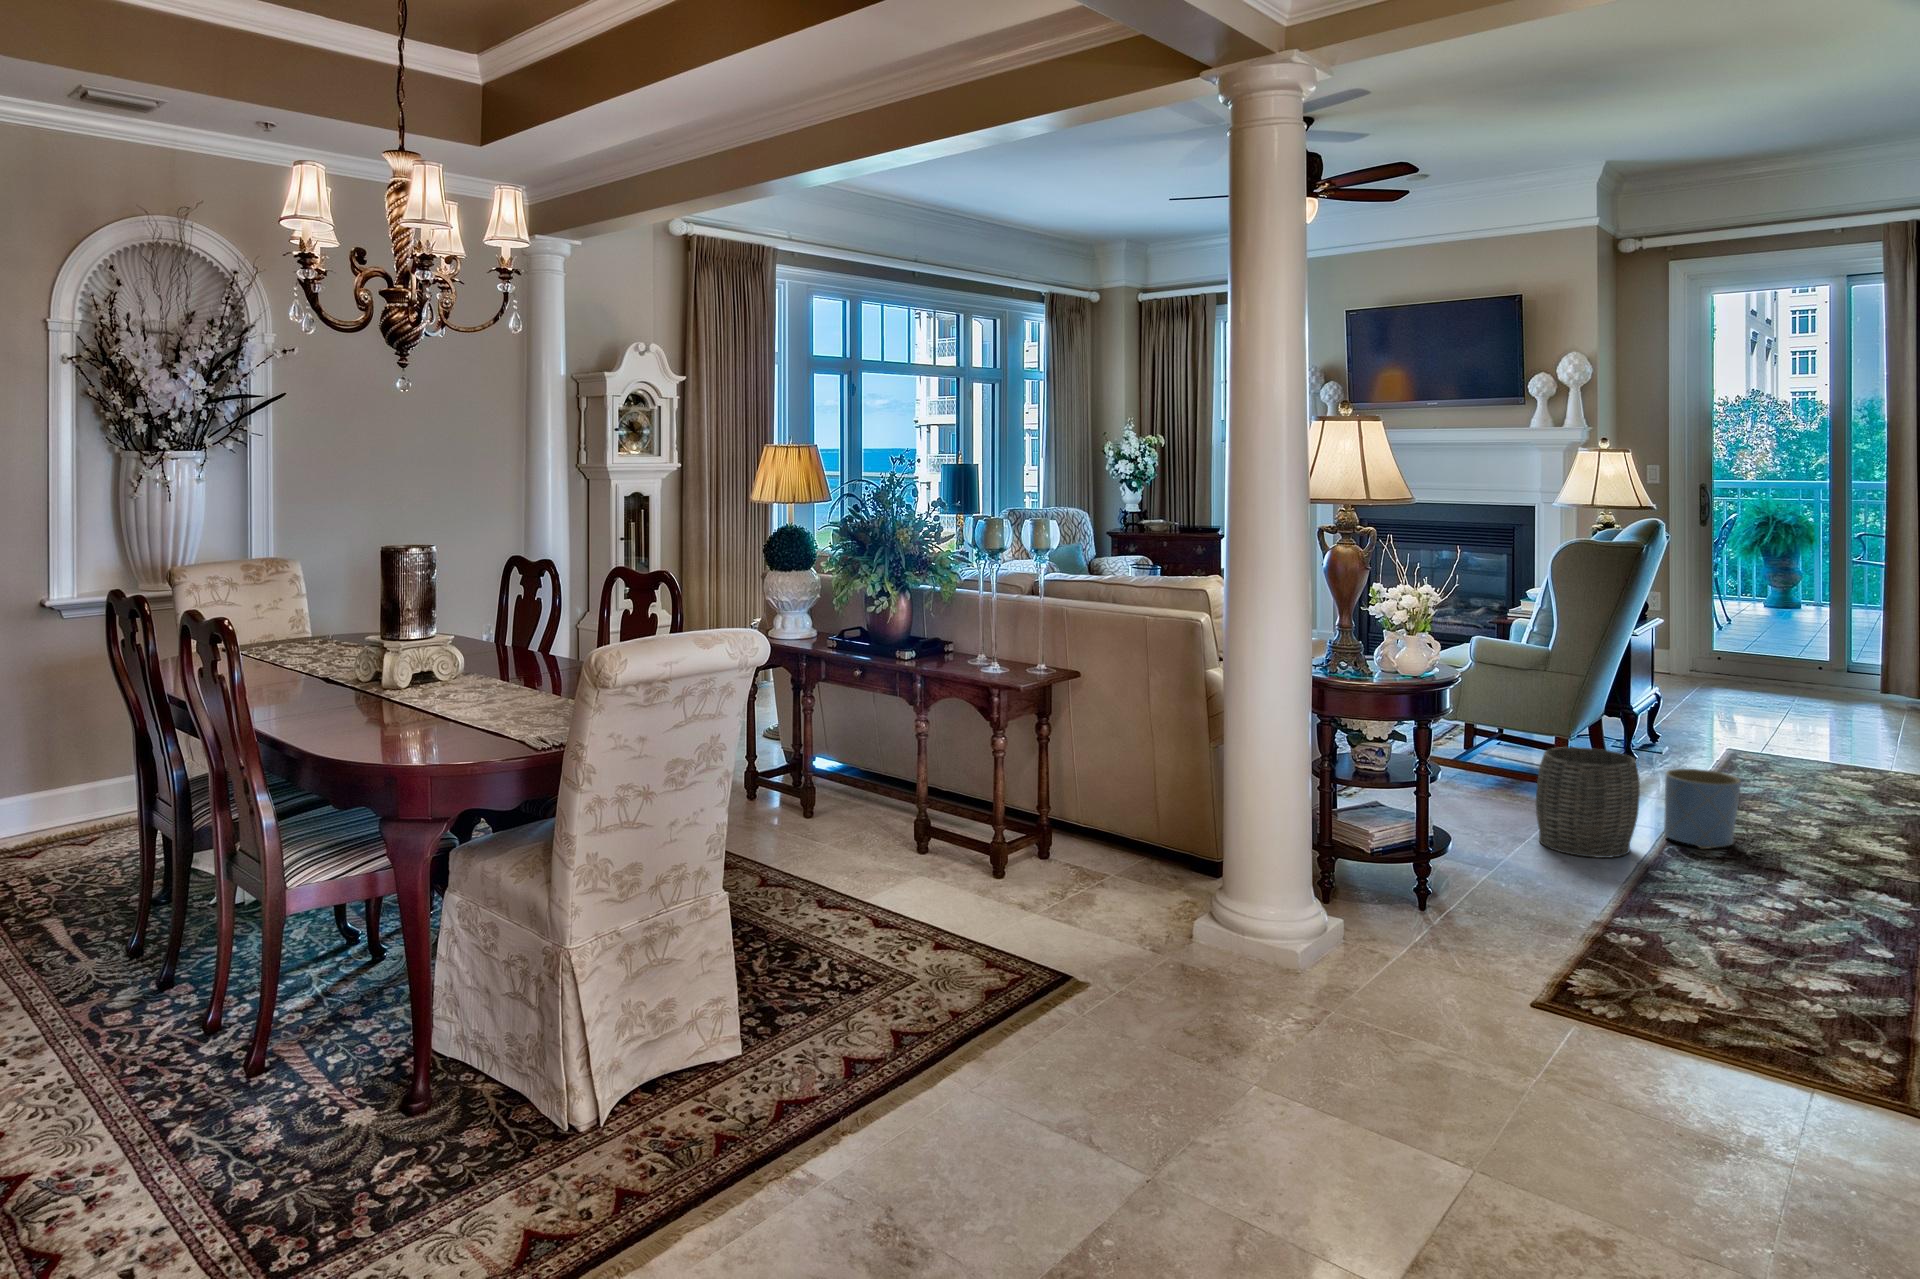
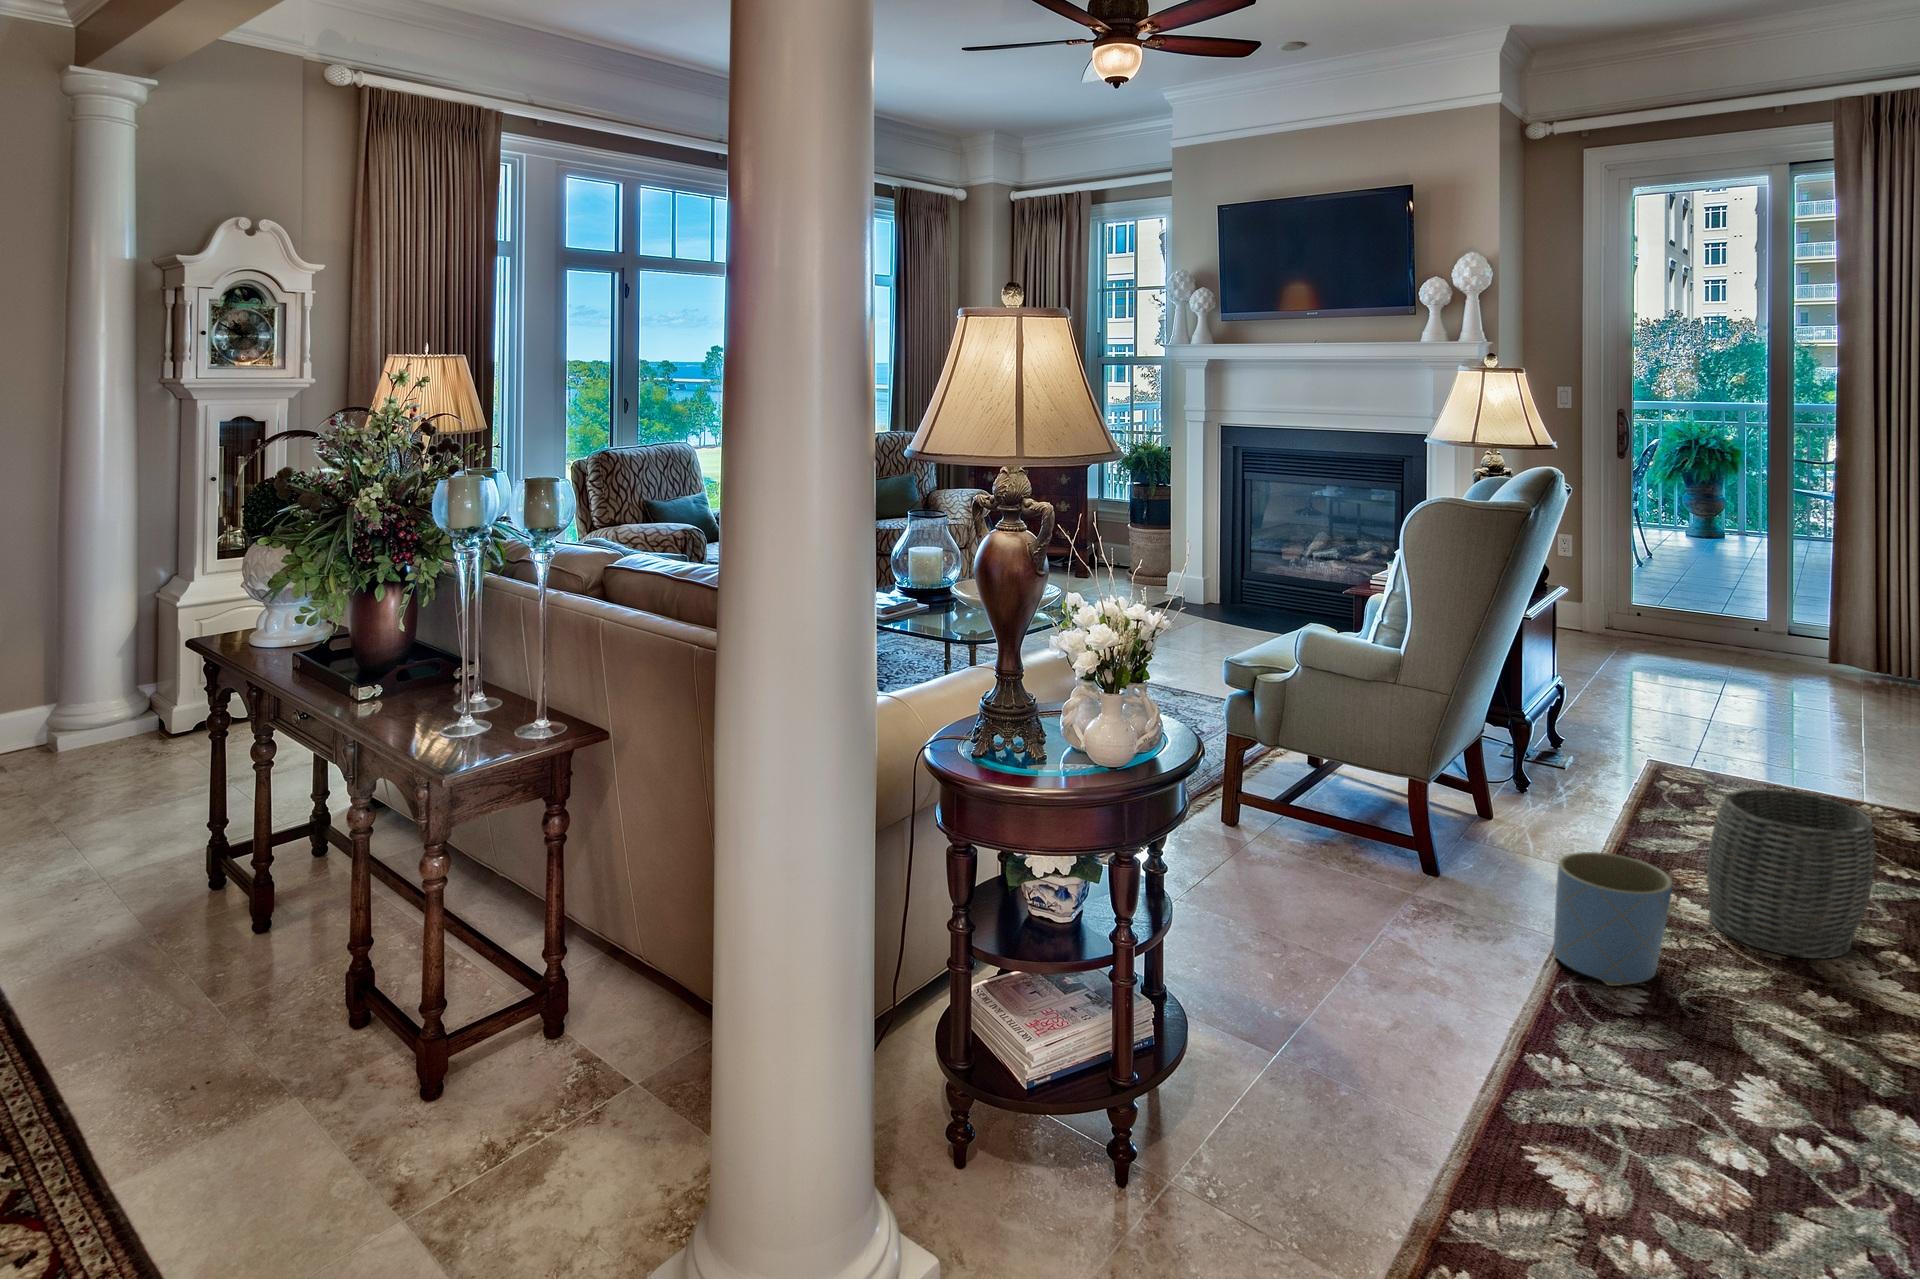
woven basket: present [1536,747,1640,858] -> present [1707,789,1876,958]

